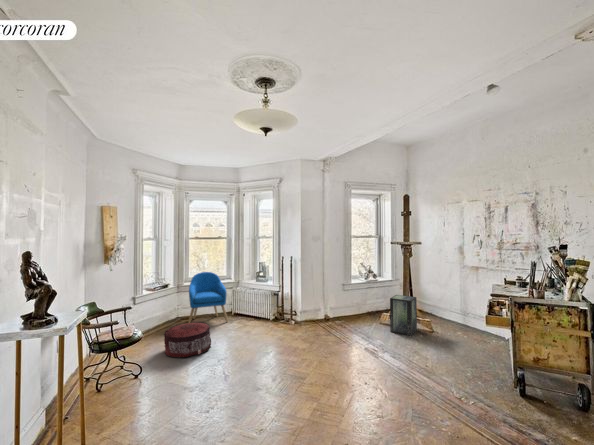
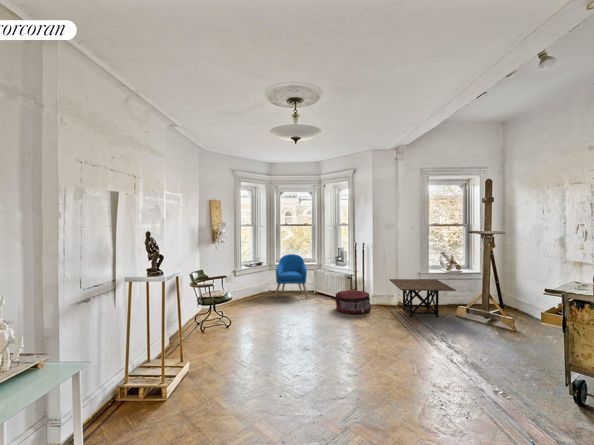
side table: none [317,289,386,331] -> present [389,279,456,317]
storage box: present [390,295,417,336] -> none [458,287,491,330]
pouf: present [164,323,211,357] -> present [335,290,371,314]

